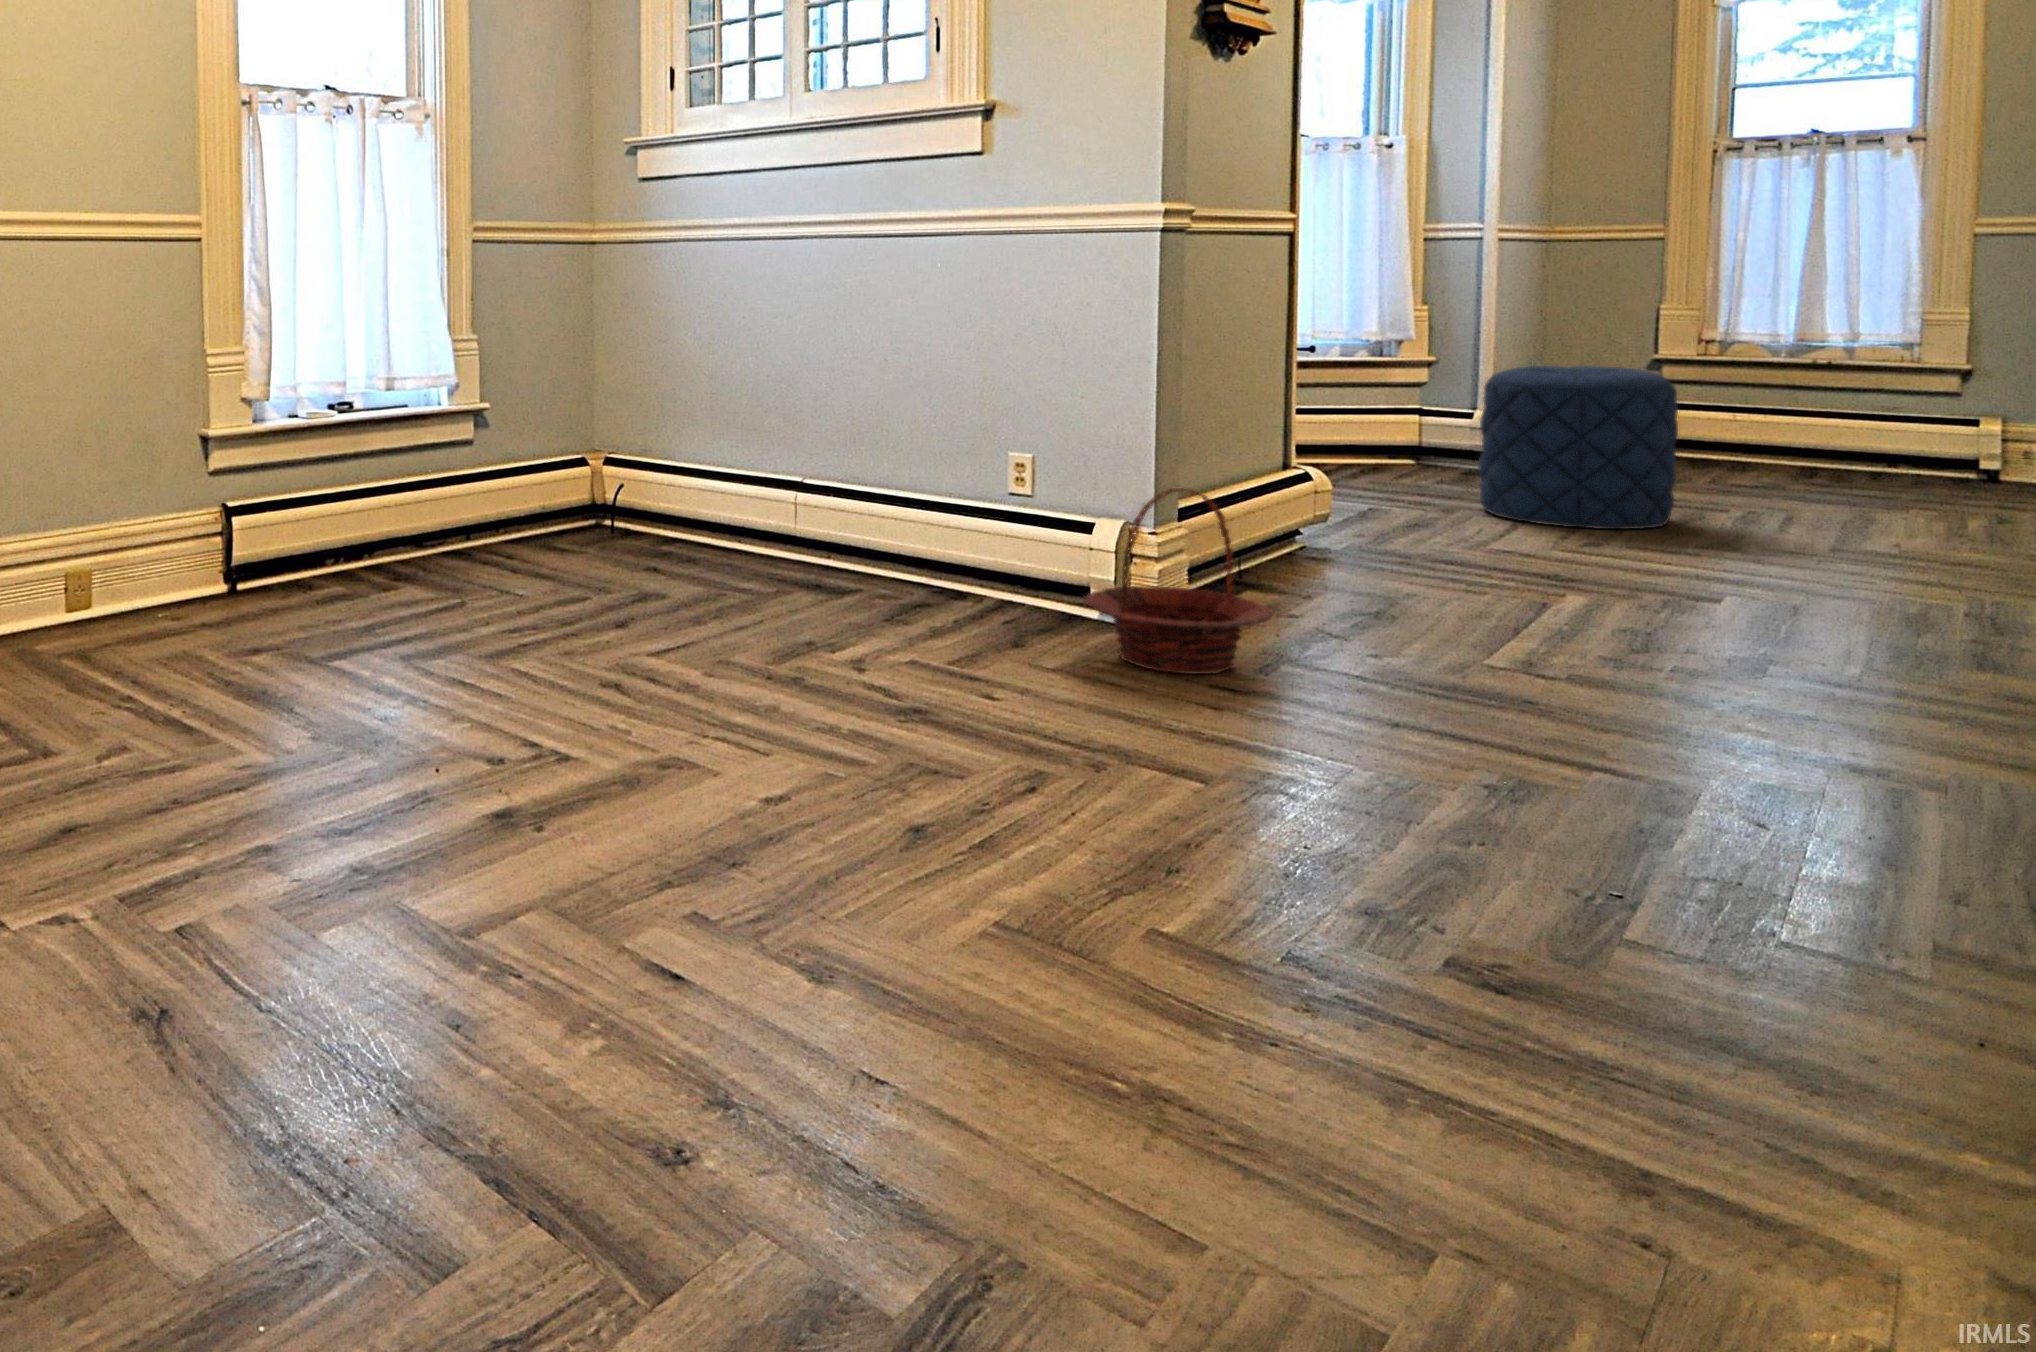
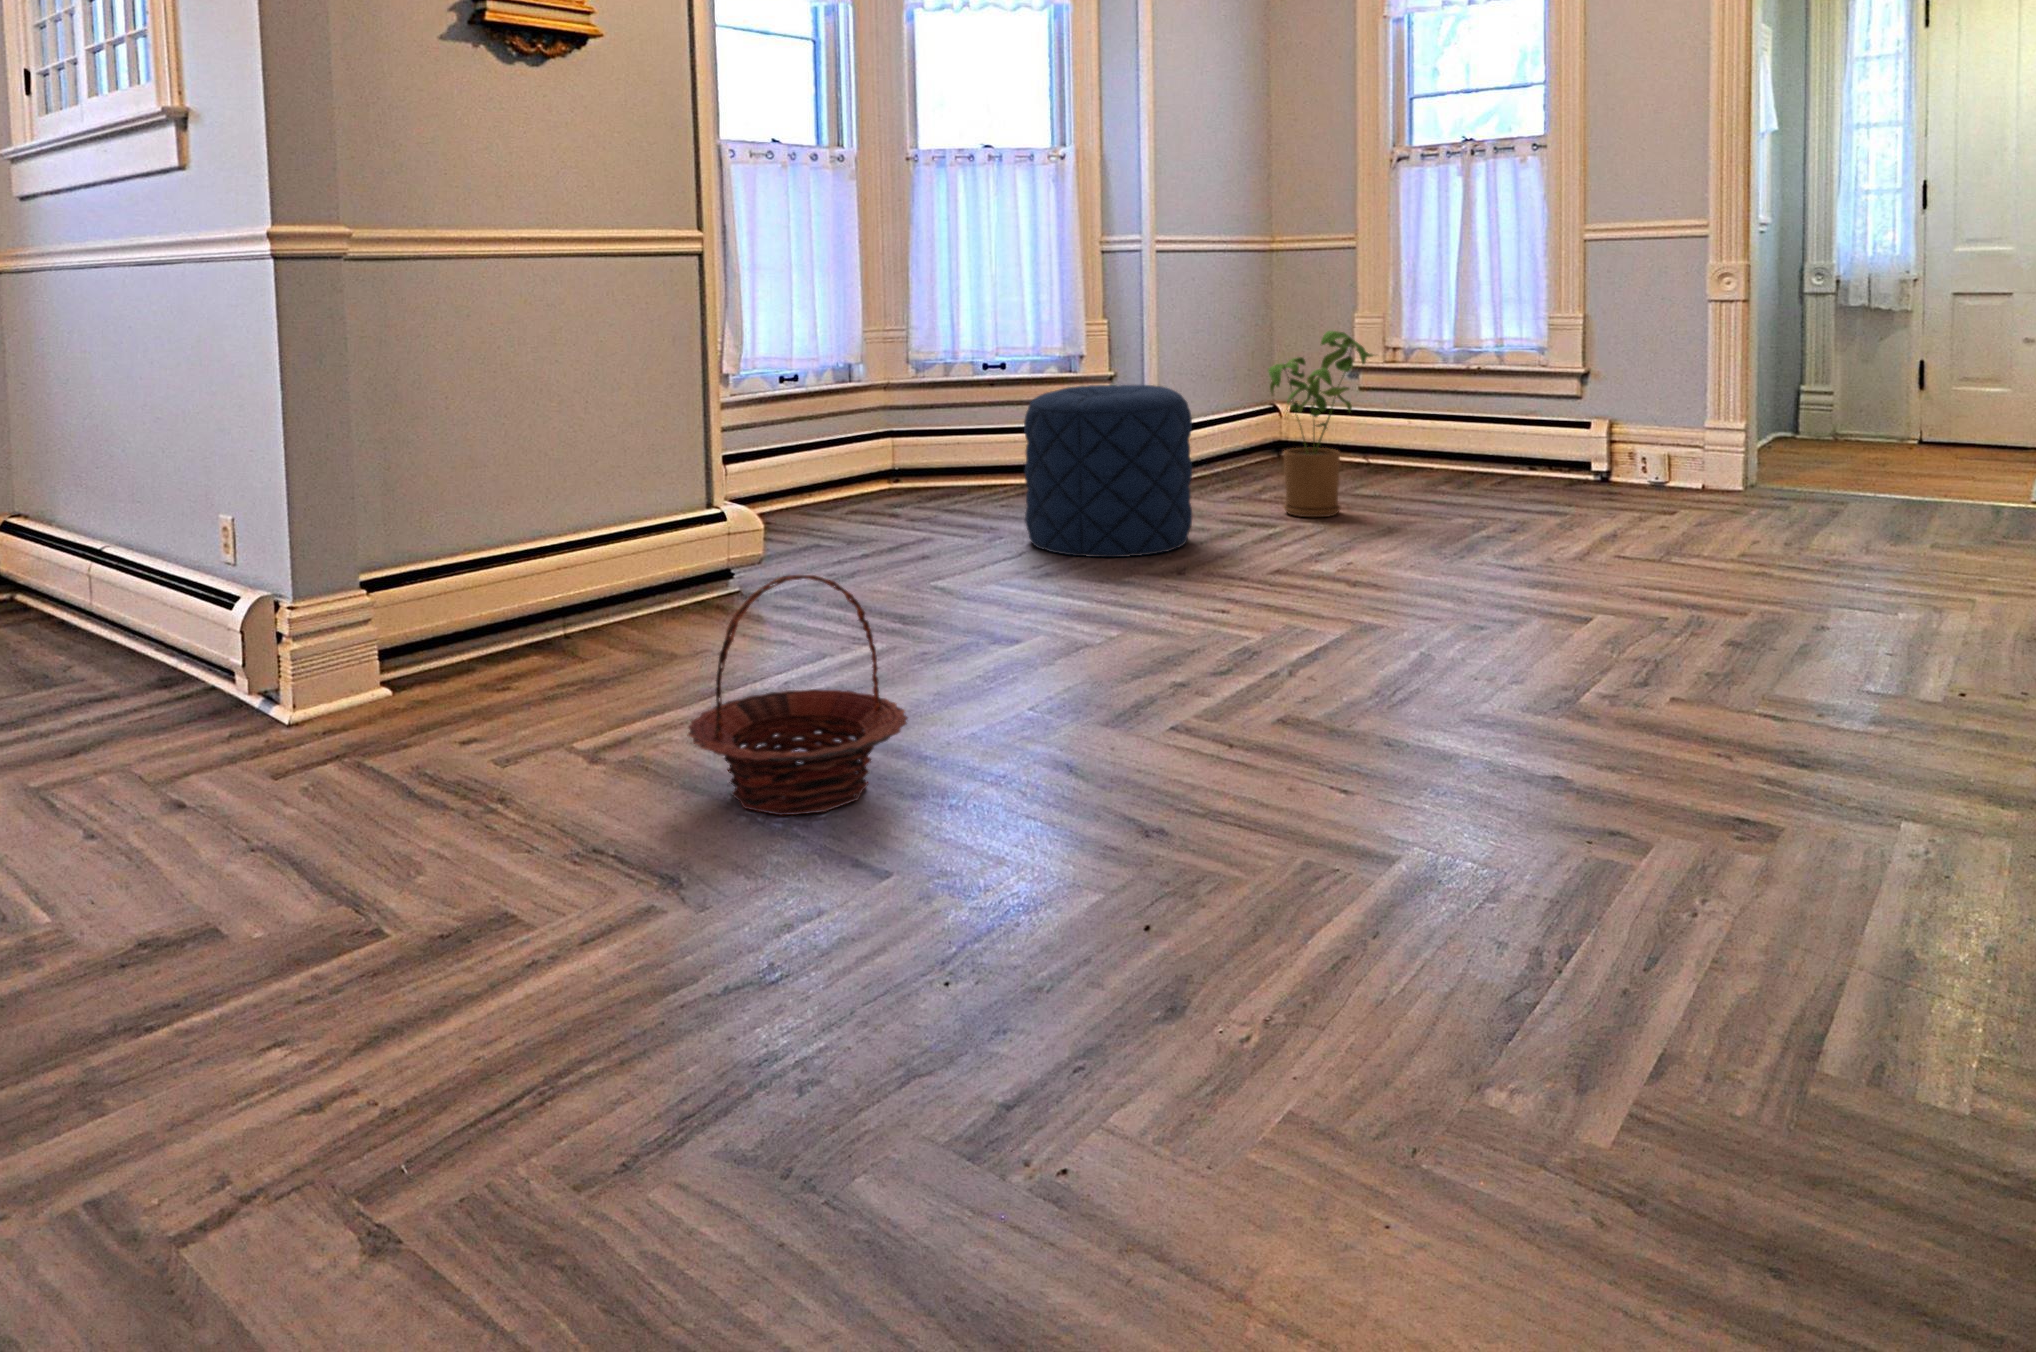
house plant: none [1677,319,1812,503] -> present [1269,331,1373,517]
basket: present [1084,488,1273,674] -> present [688,575,907,815]

